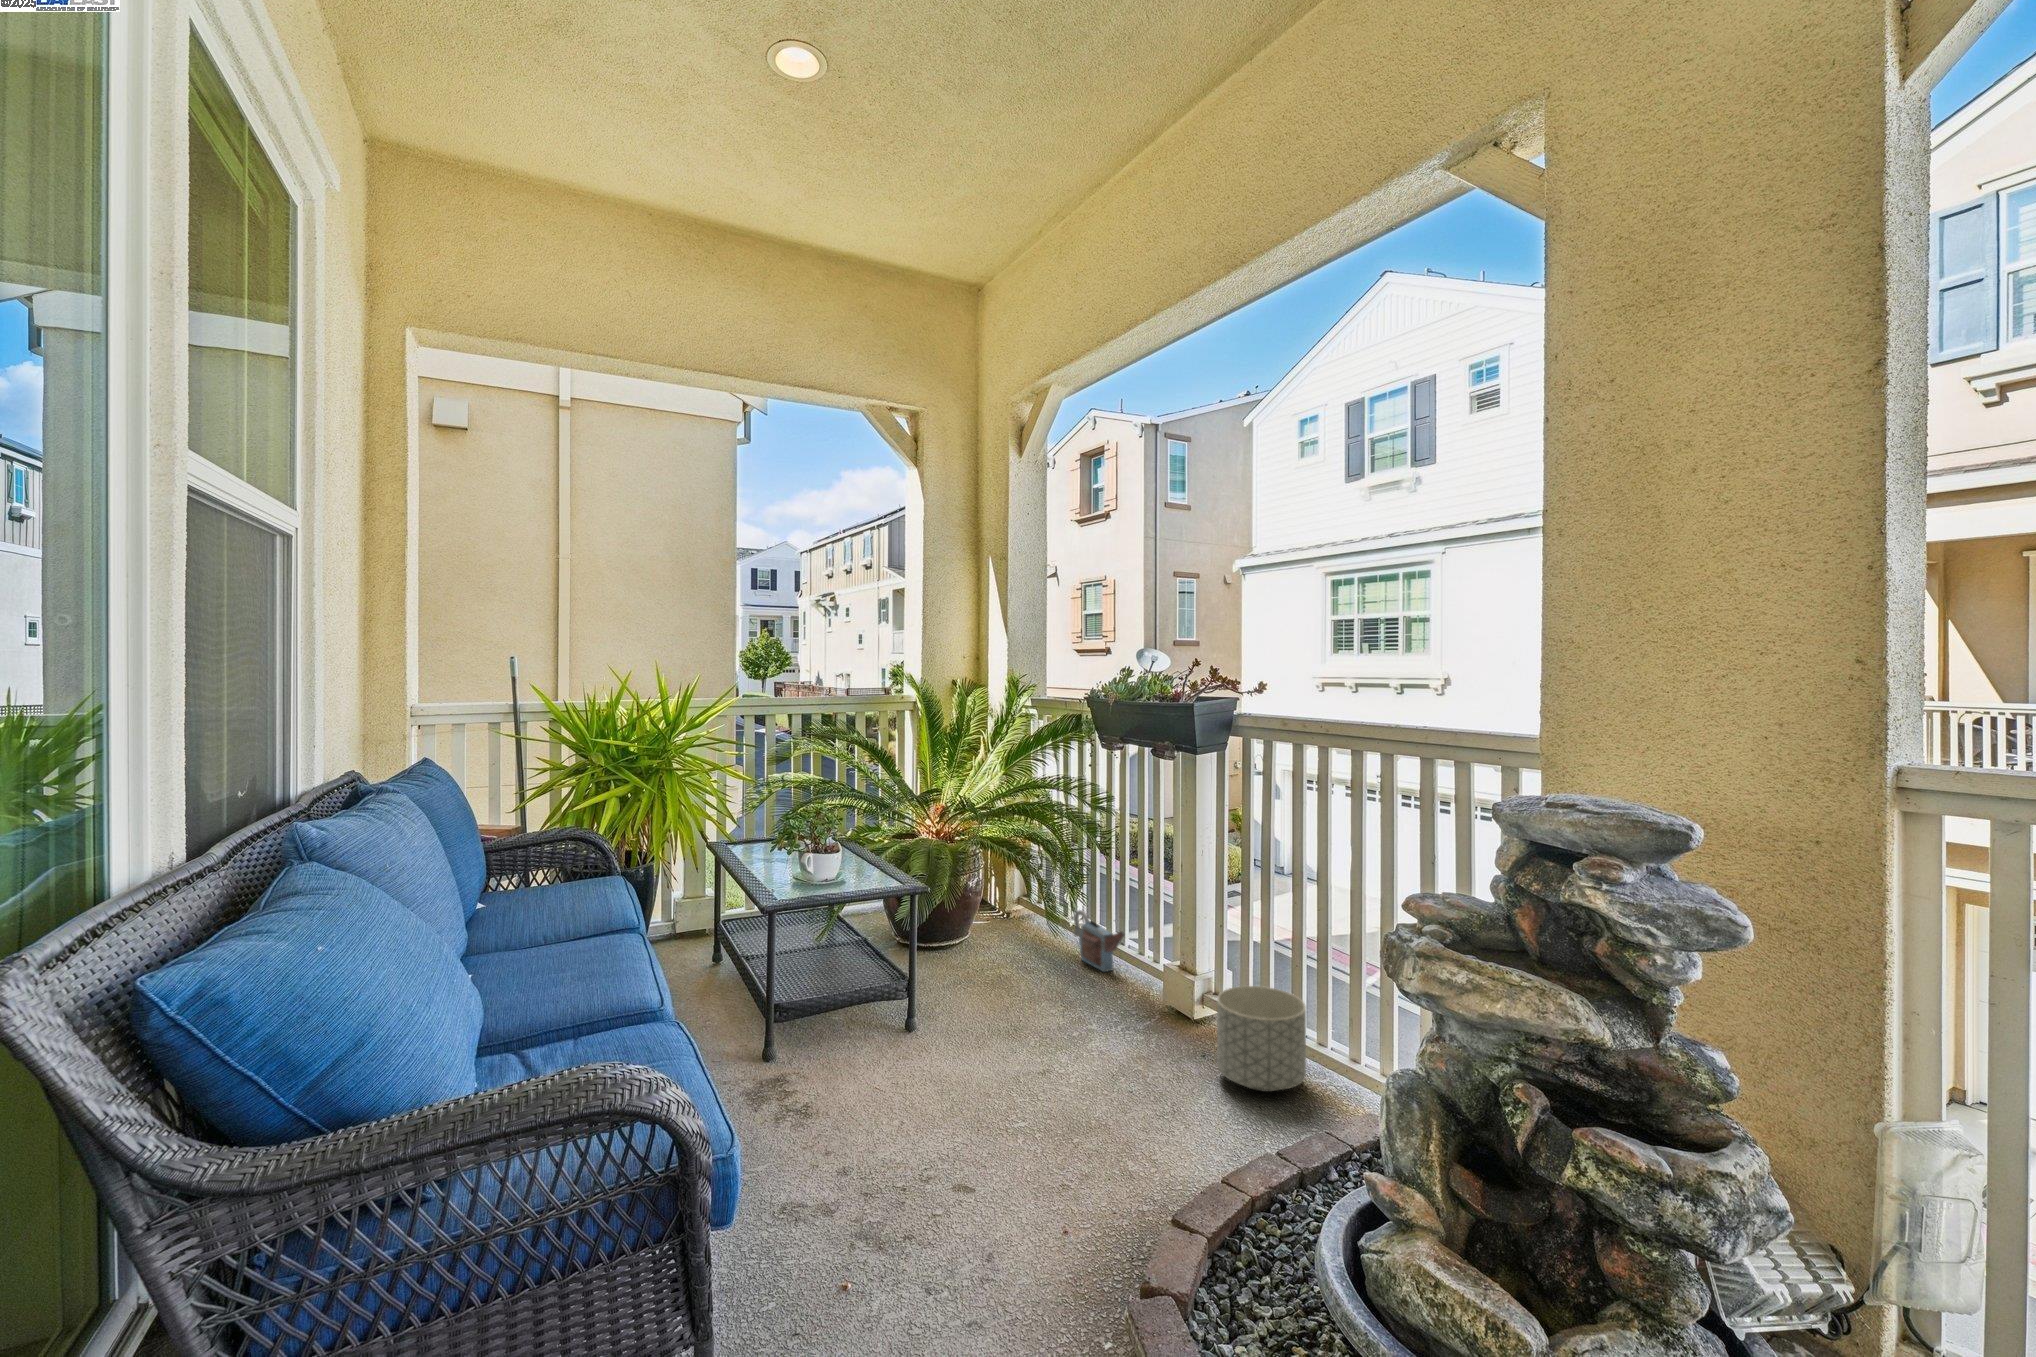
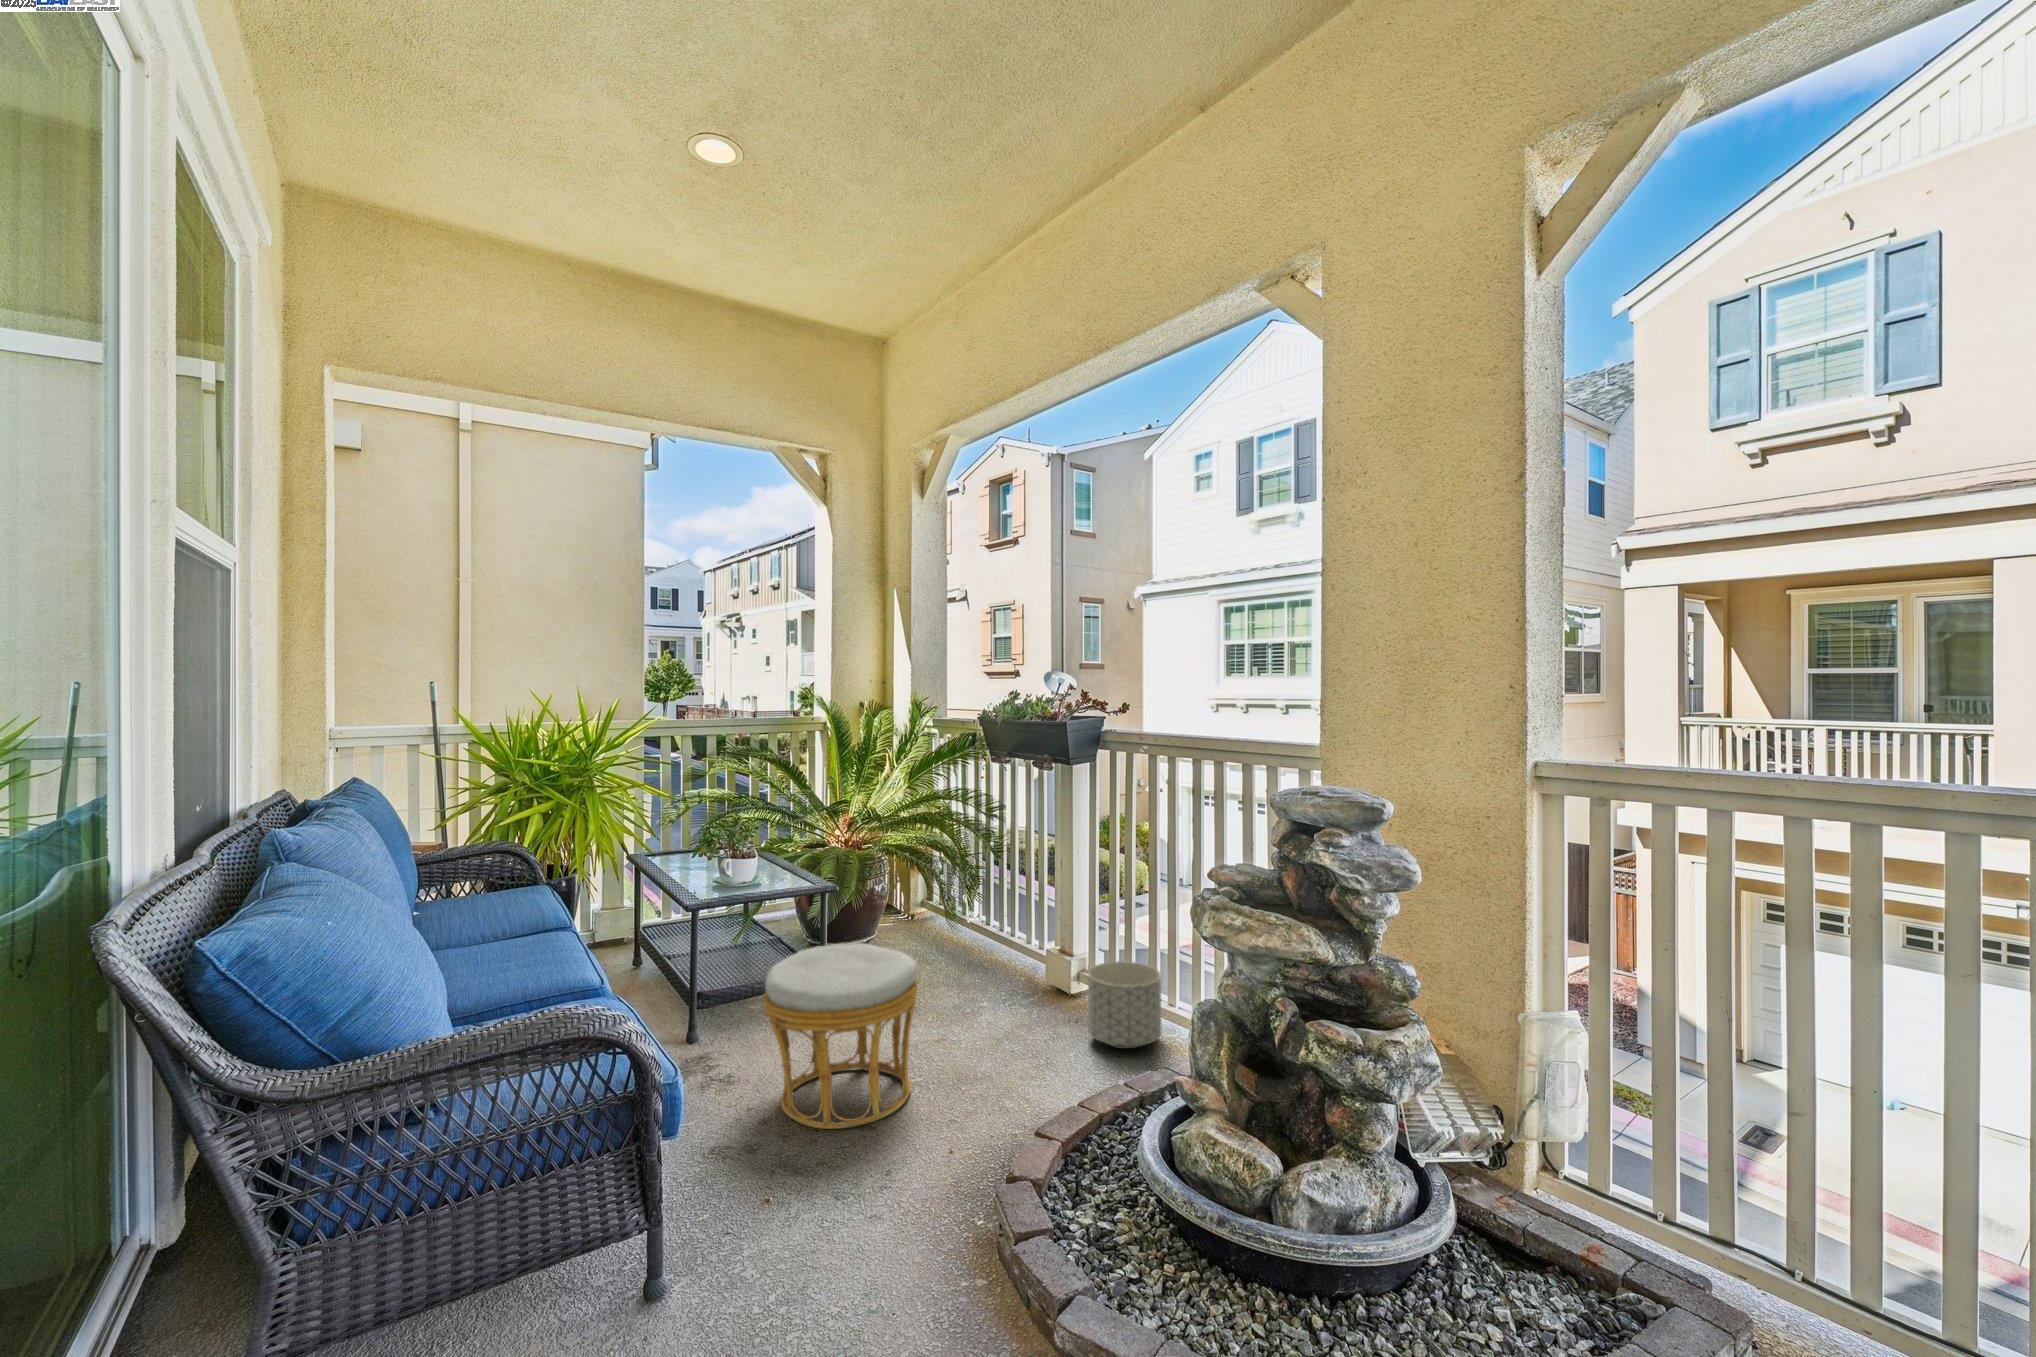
watering can: present [1074,910,1124,972] -> none [971,908,1016,962]
ottoman: none [846,958,1022,1180] -> present [764,943,918,1129]

